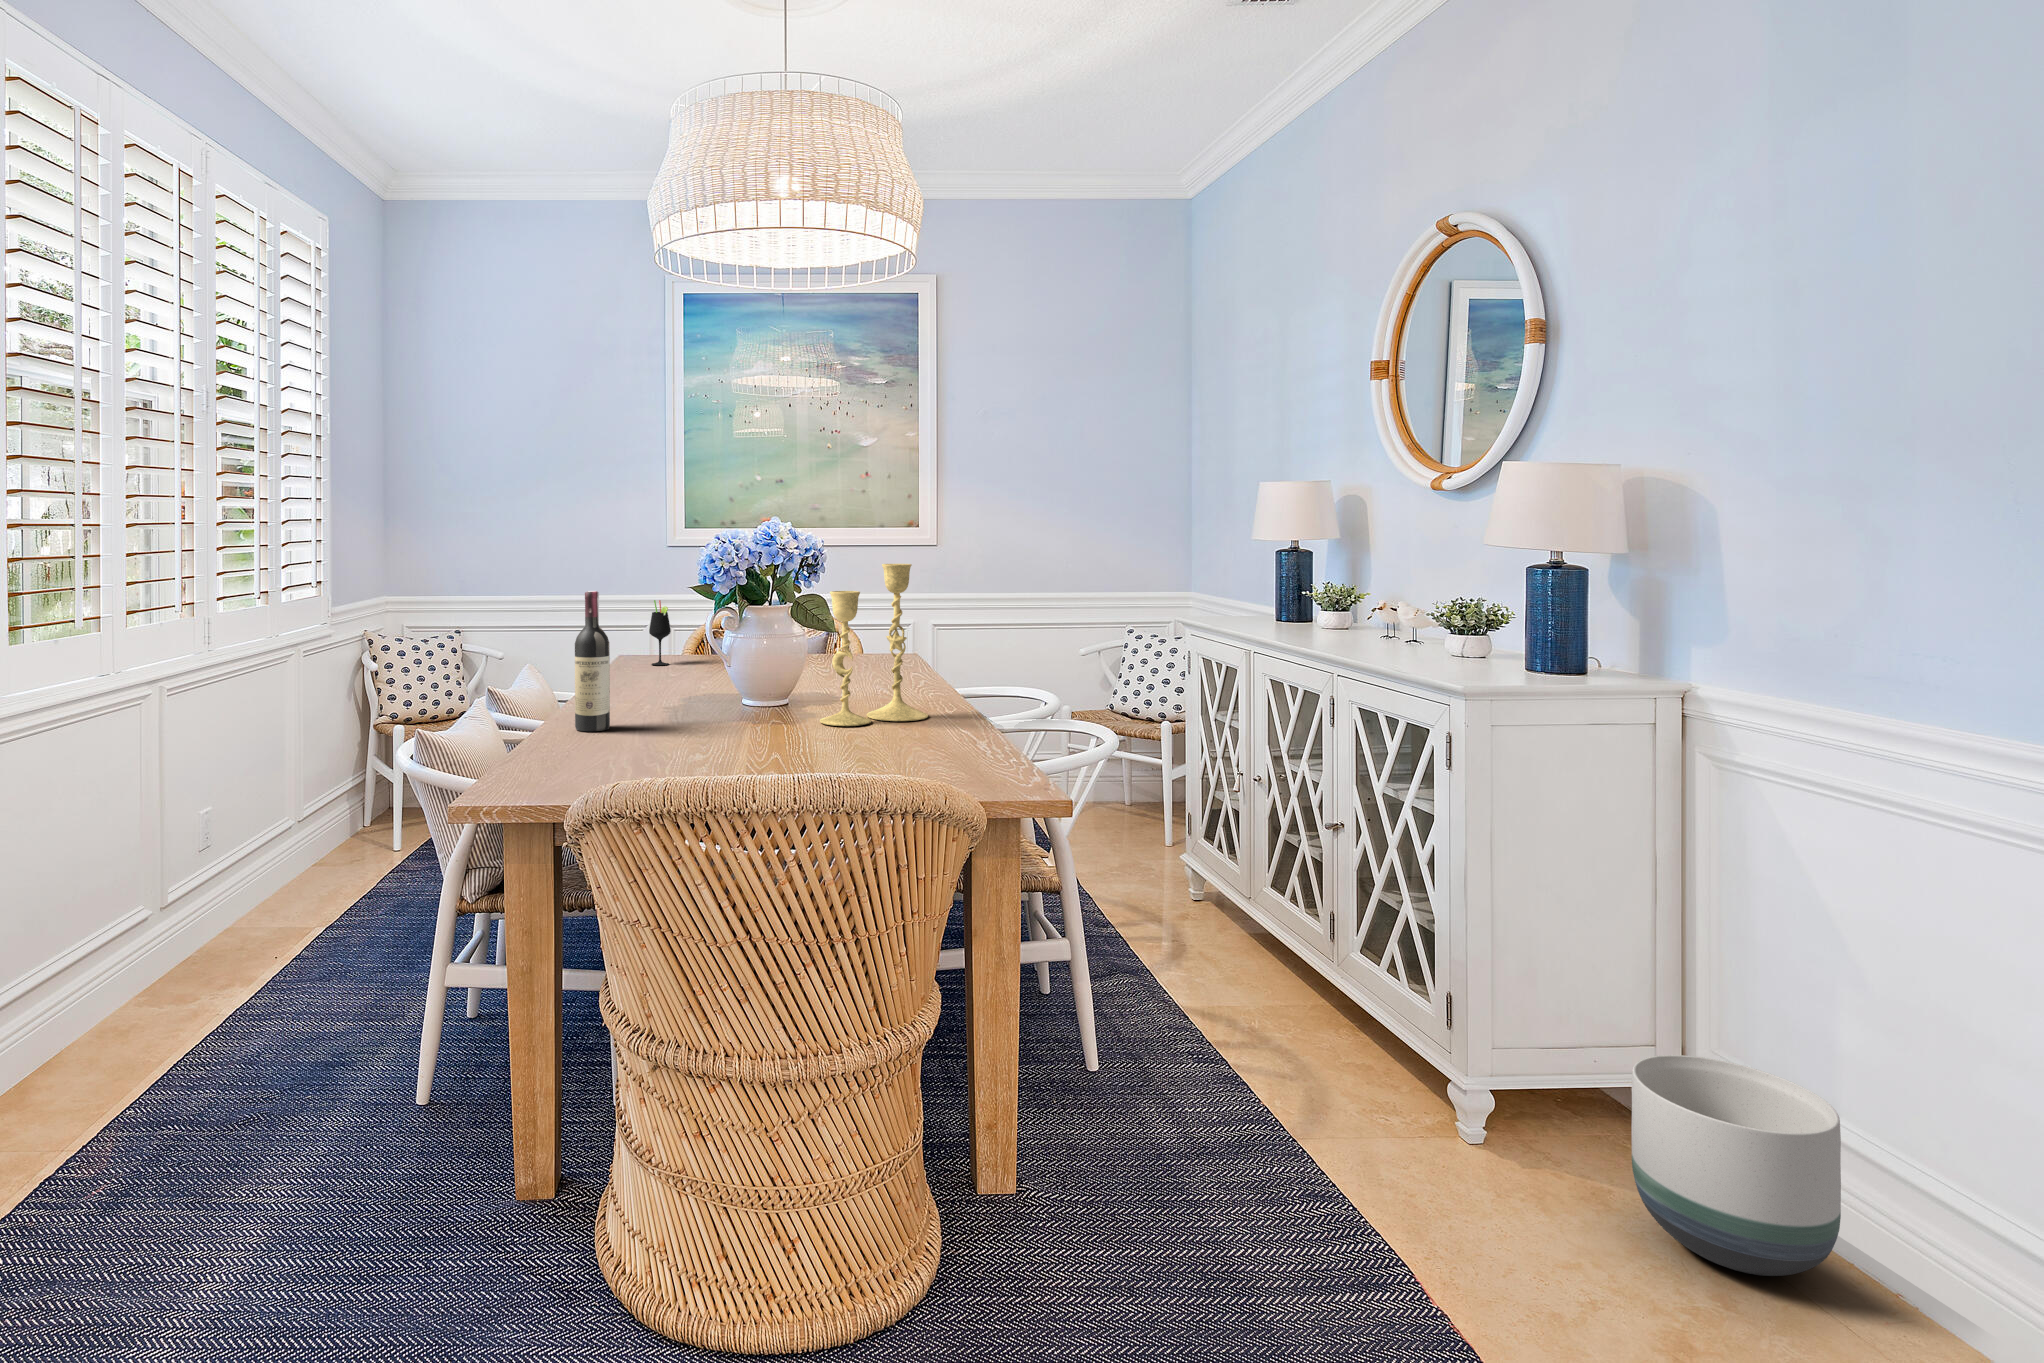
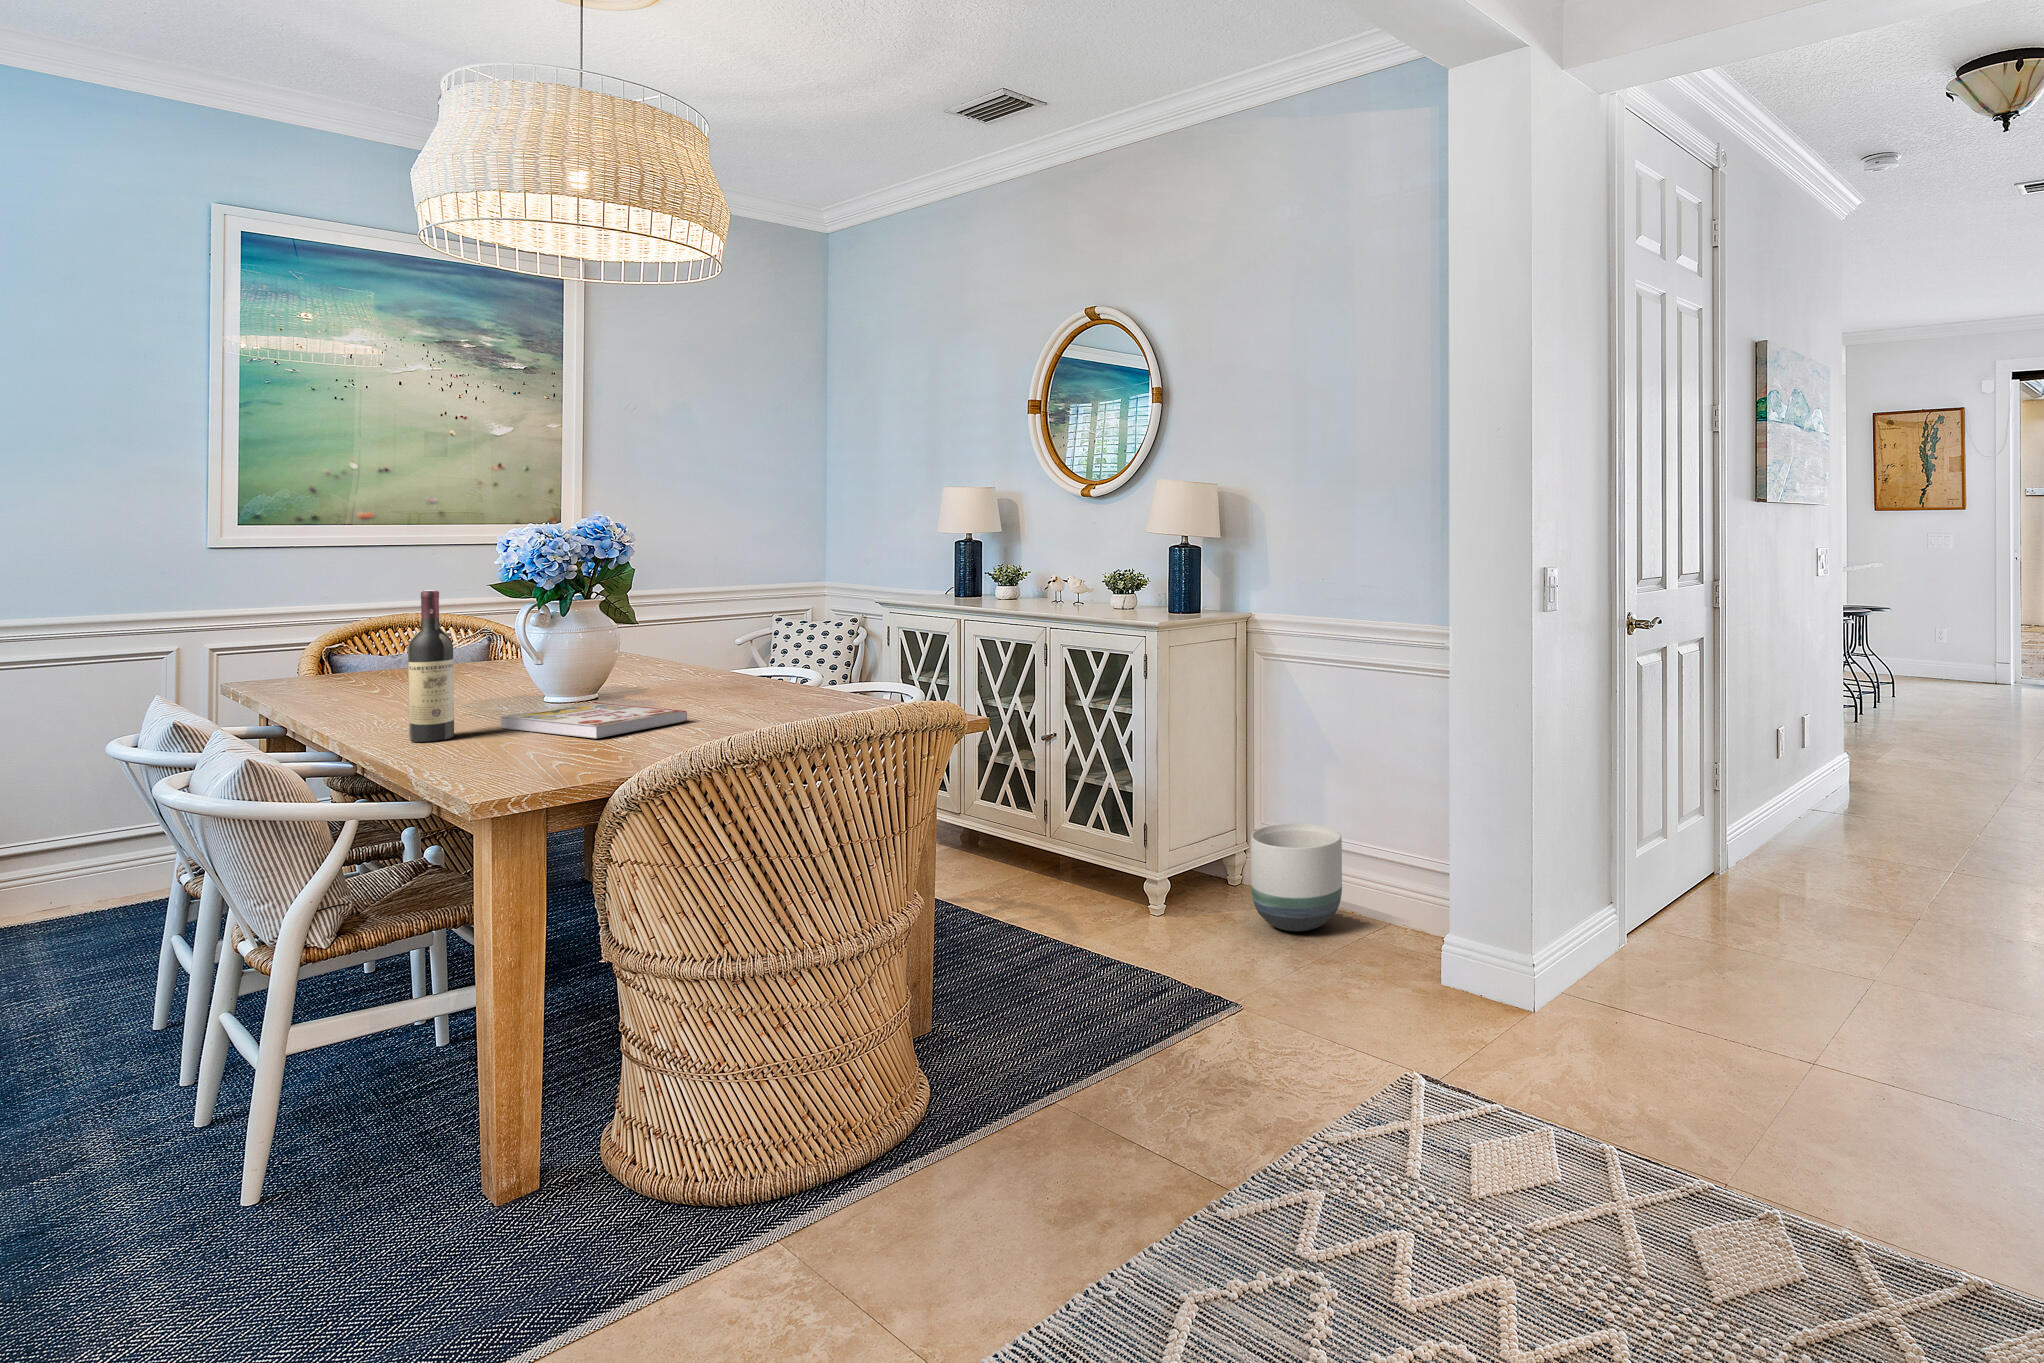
candlestick: present [820,564,928,726] -> none [673,554,768,705]
wine glass: present [649,600,671,665] -> none [323,609,355,685]
book: none [653,710,787,751] -> present [501,703,687,738]

